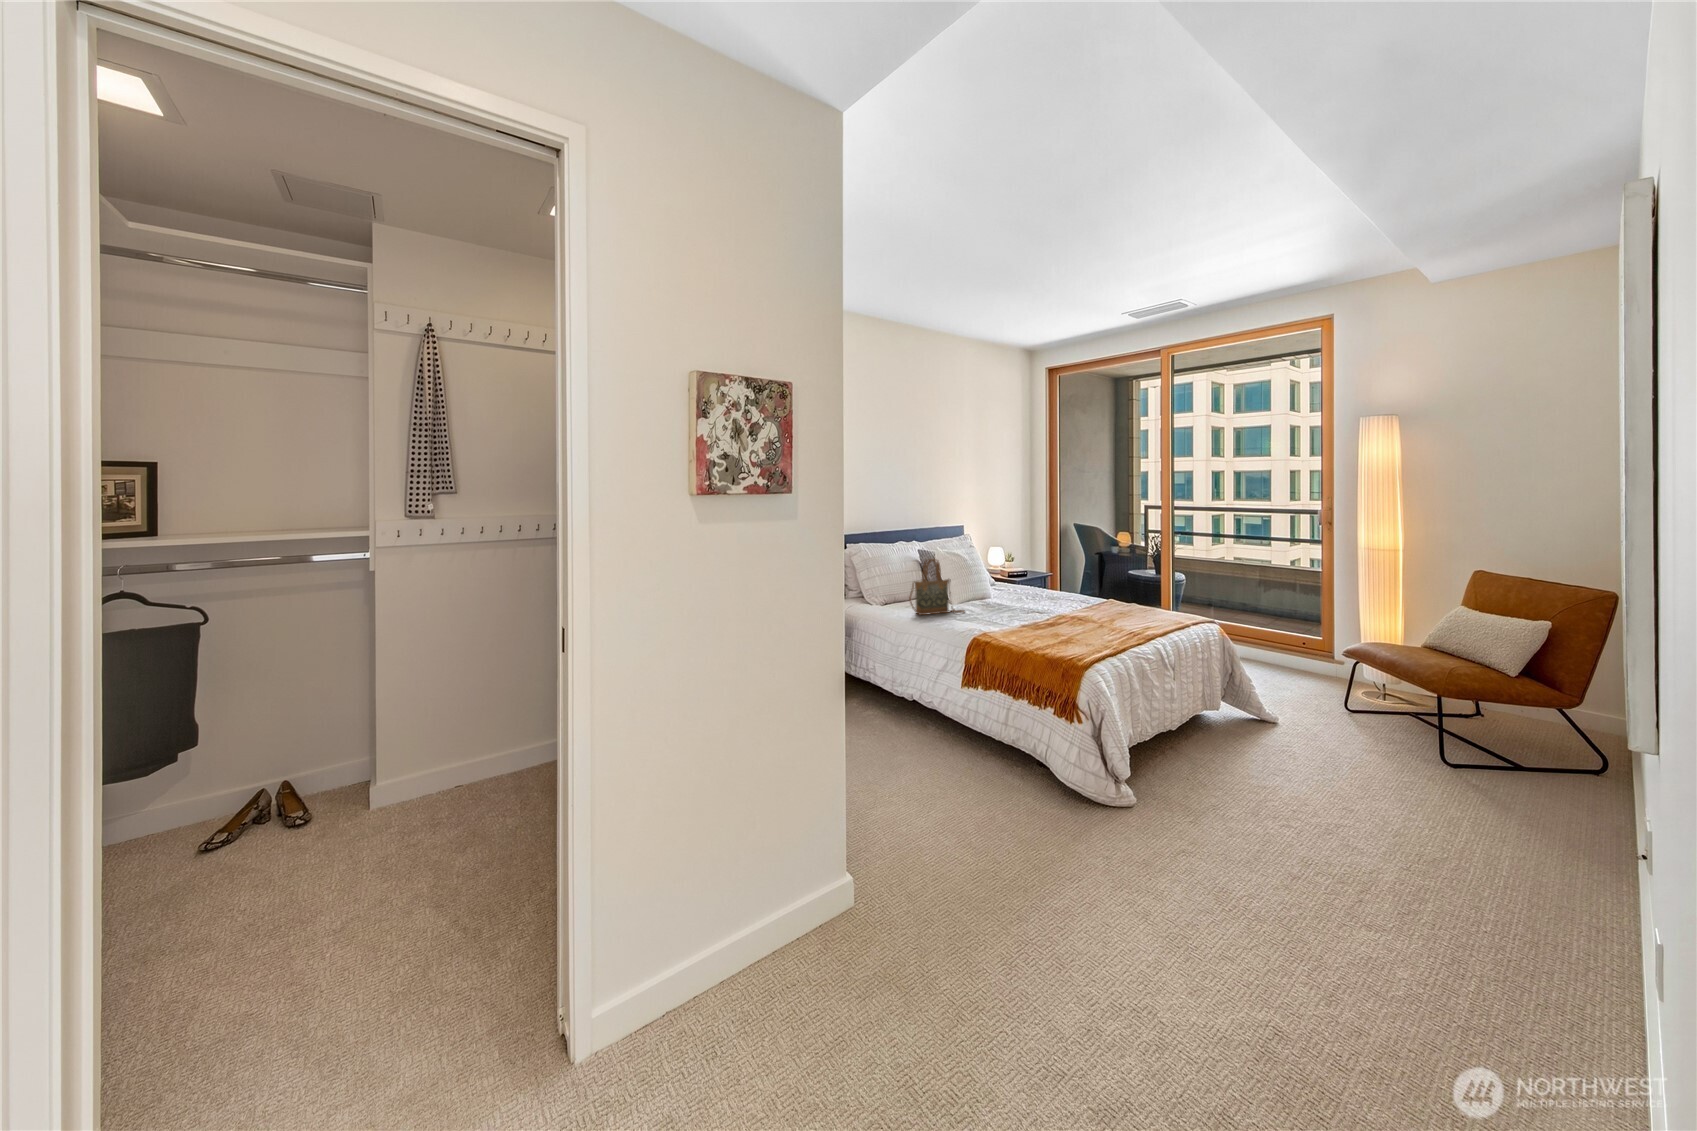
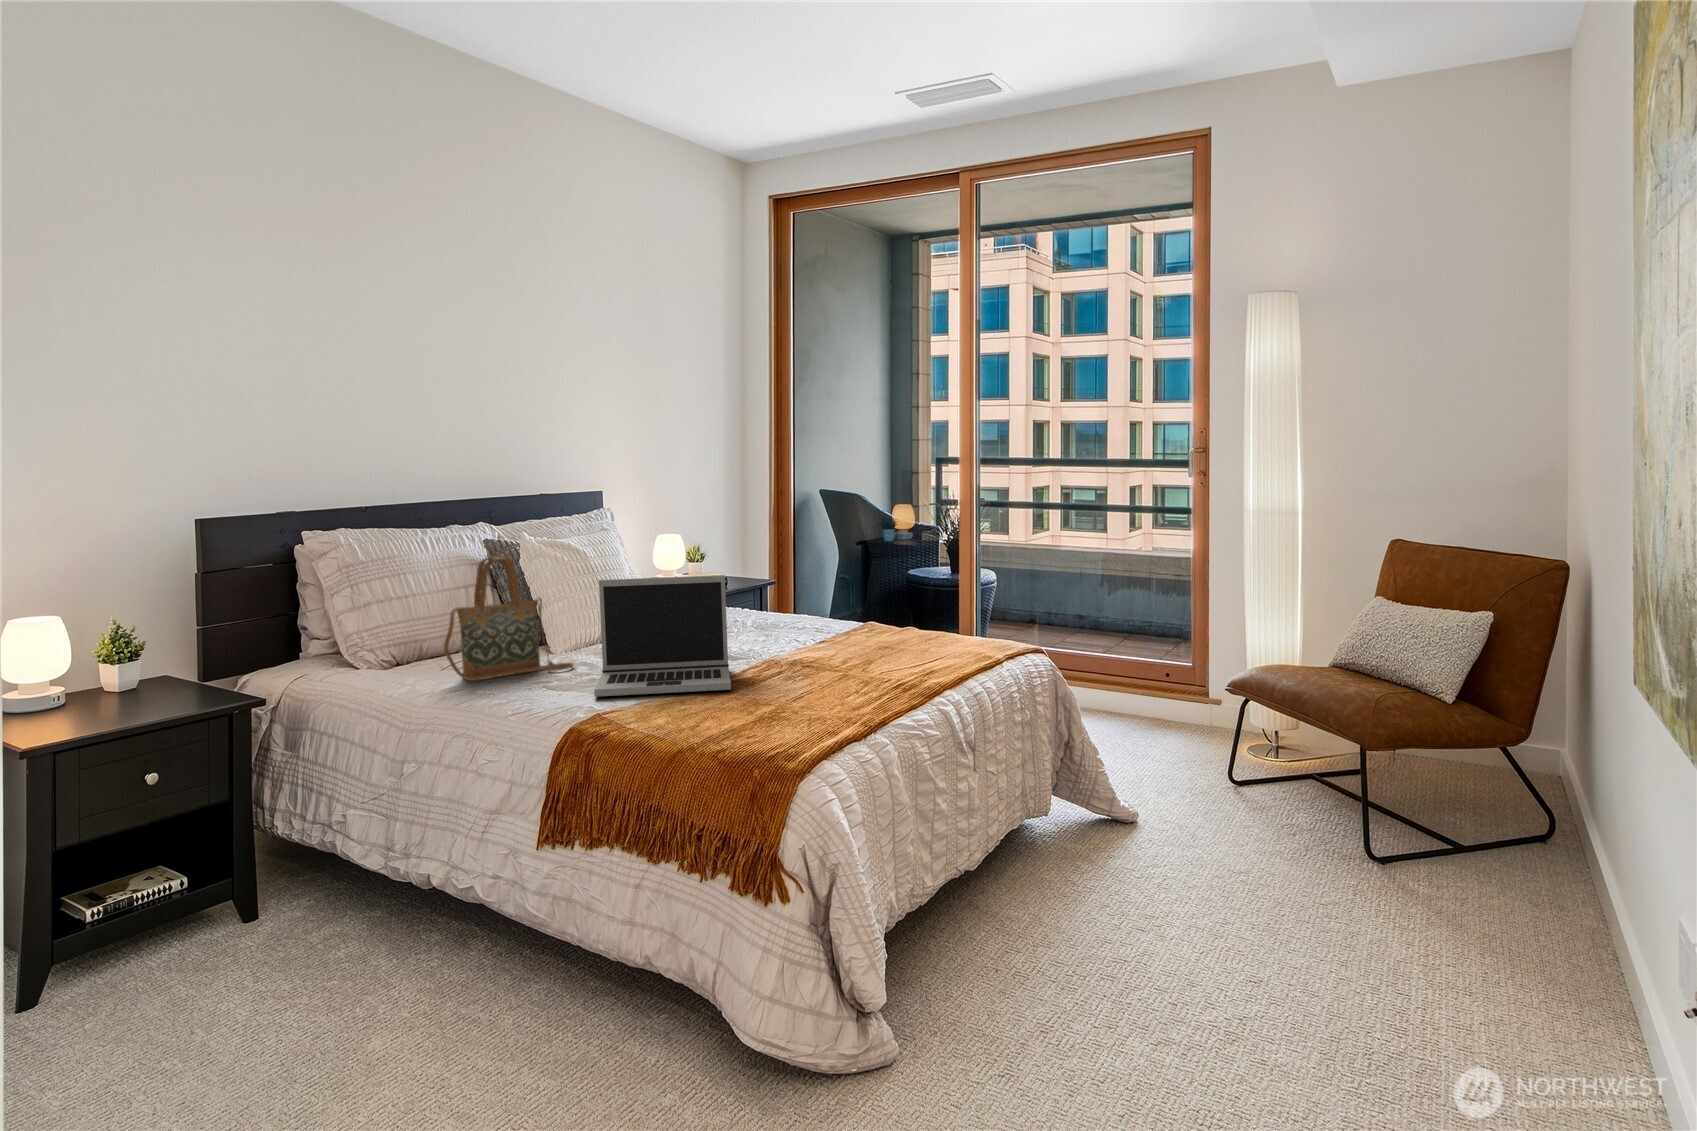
laptop: none [981,572,1046,628] -> present [594,575,731,697]

